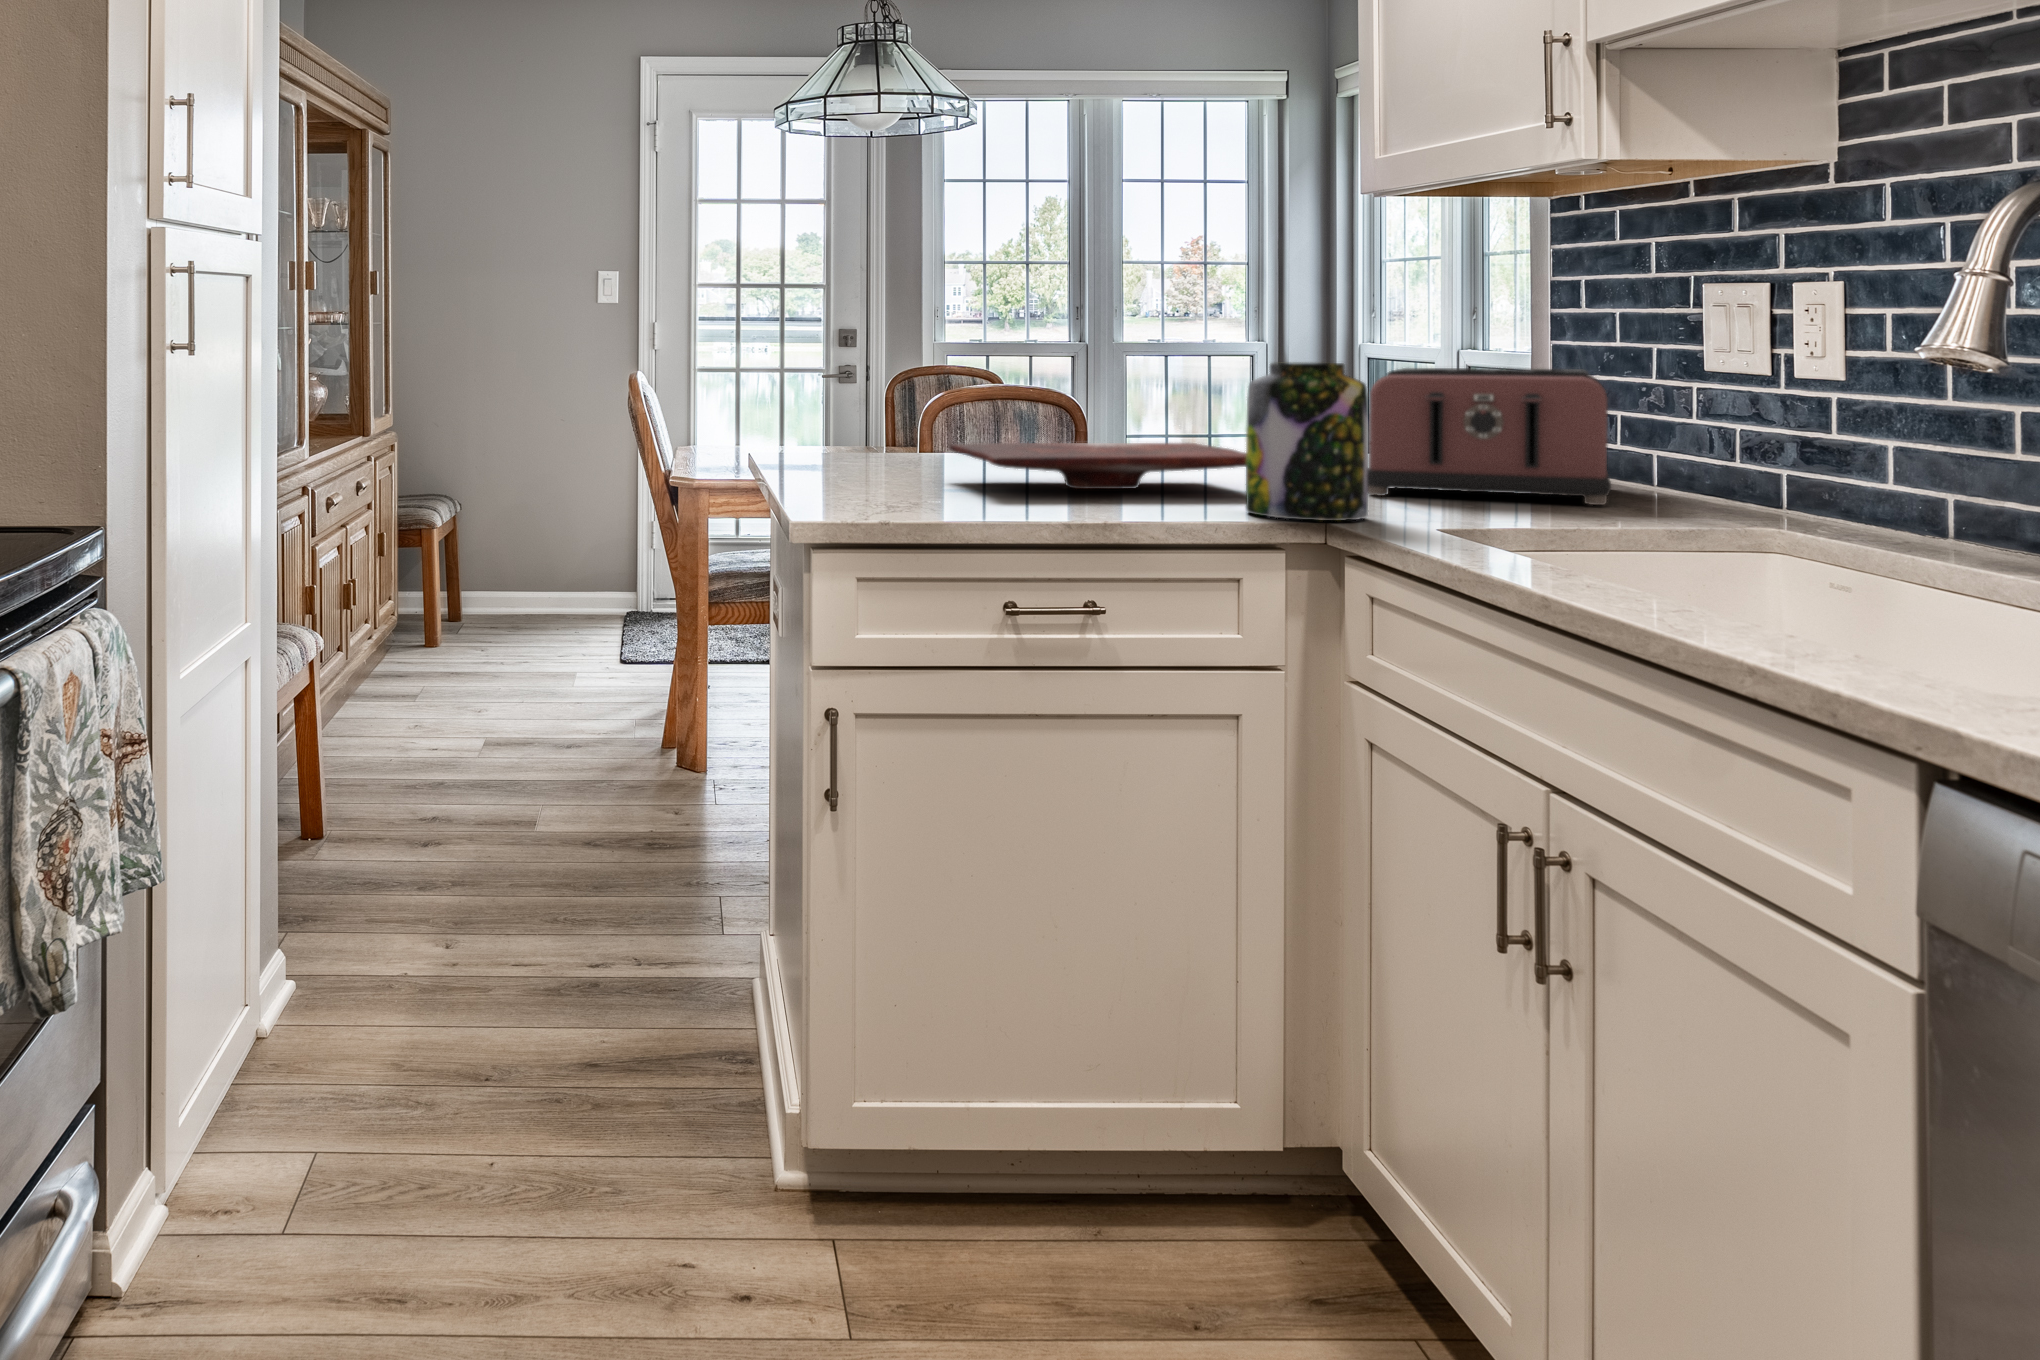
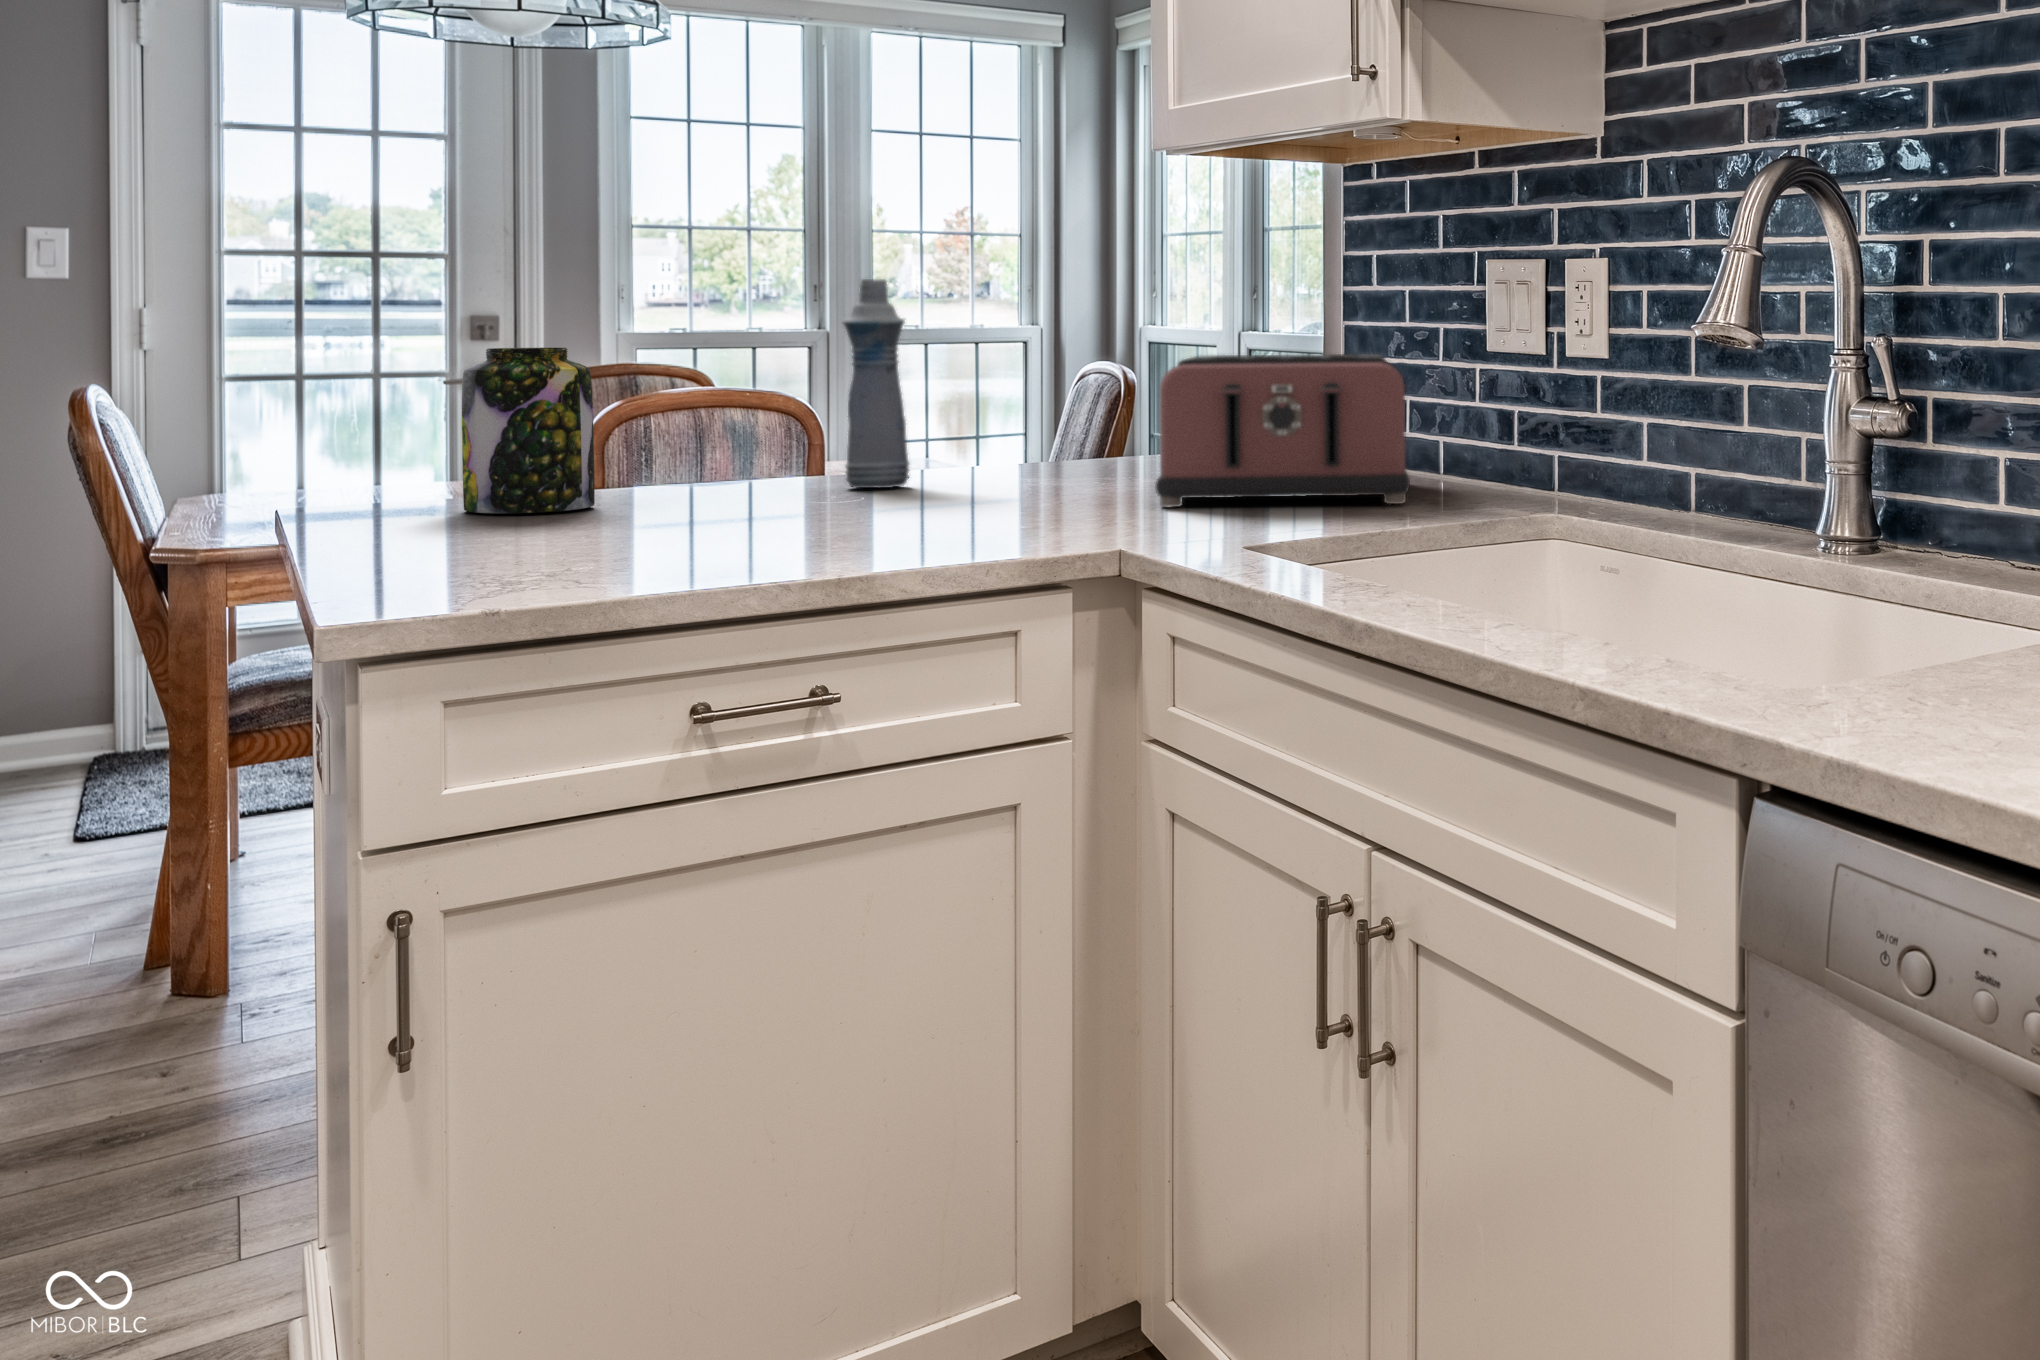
bottle: none [1108,303,1158,467] -> present [842,279,909,488]
jar: present [1246,362,1368,521] -> present [462,348,595,514]
cutting board: present [949,443,1246,489] -> none [618,454,1047,523]

